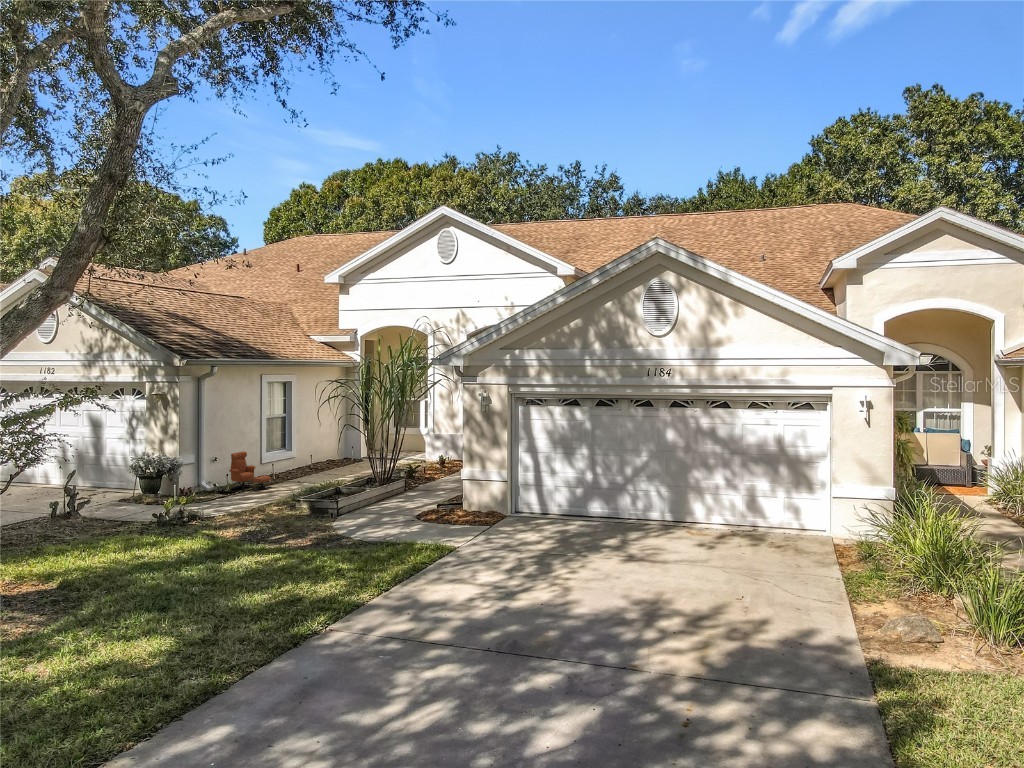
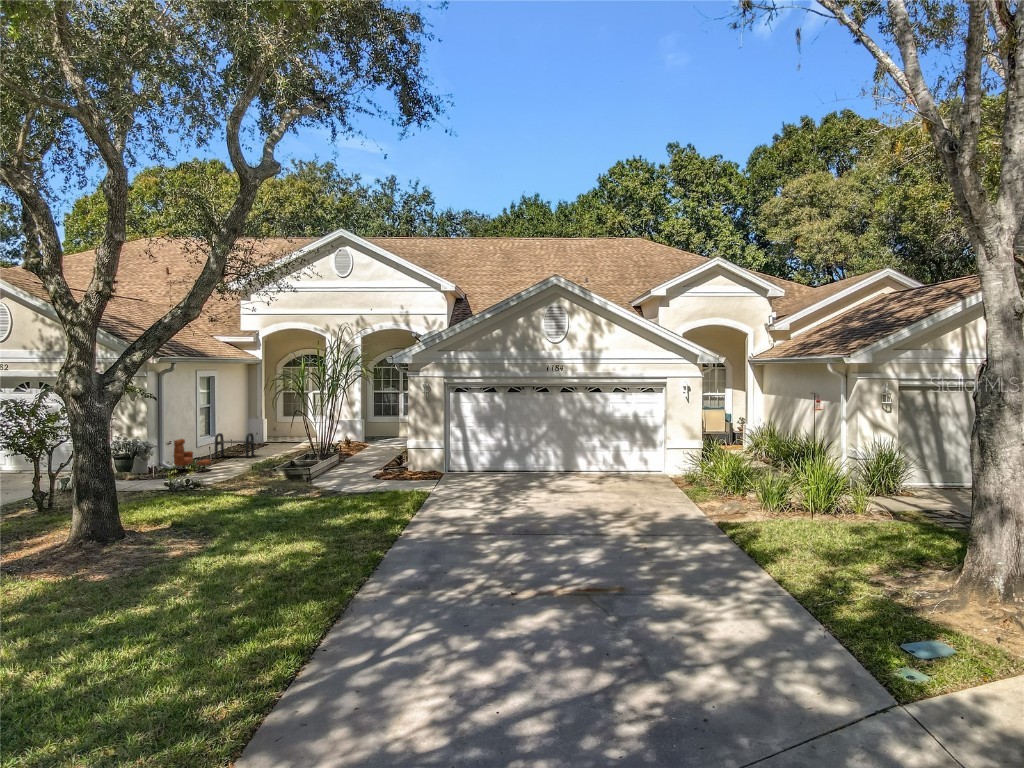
bench: none [297,444,340,474] -> present [215,433,254,458]

